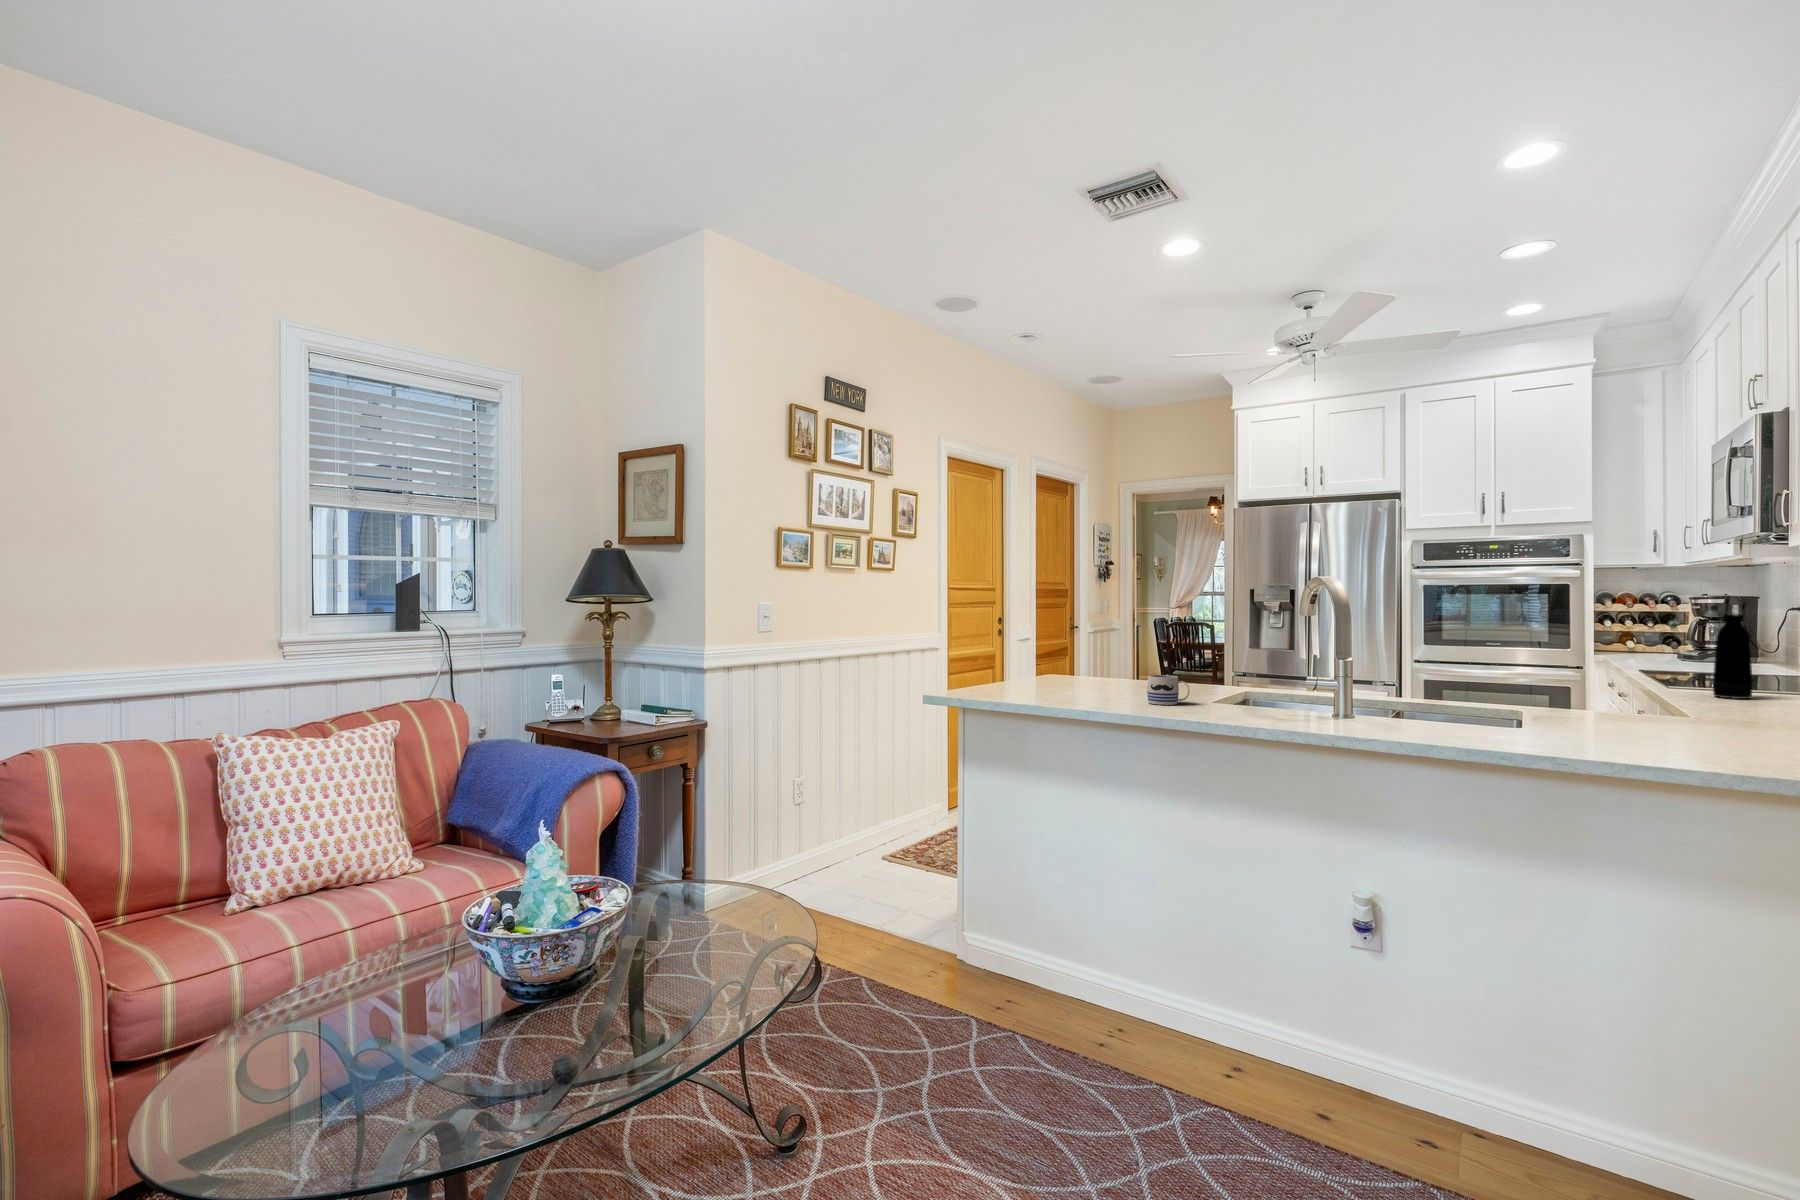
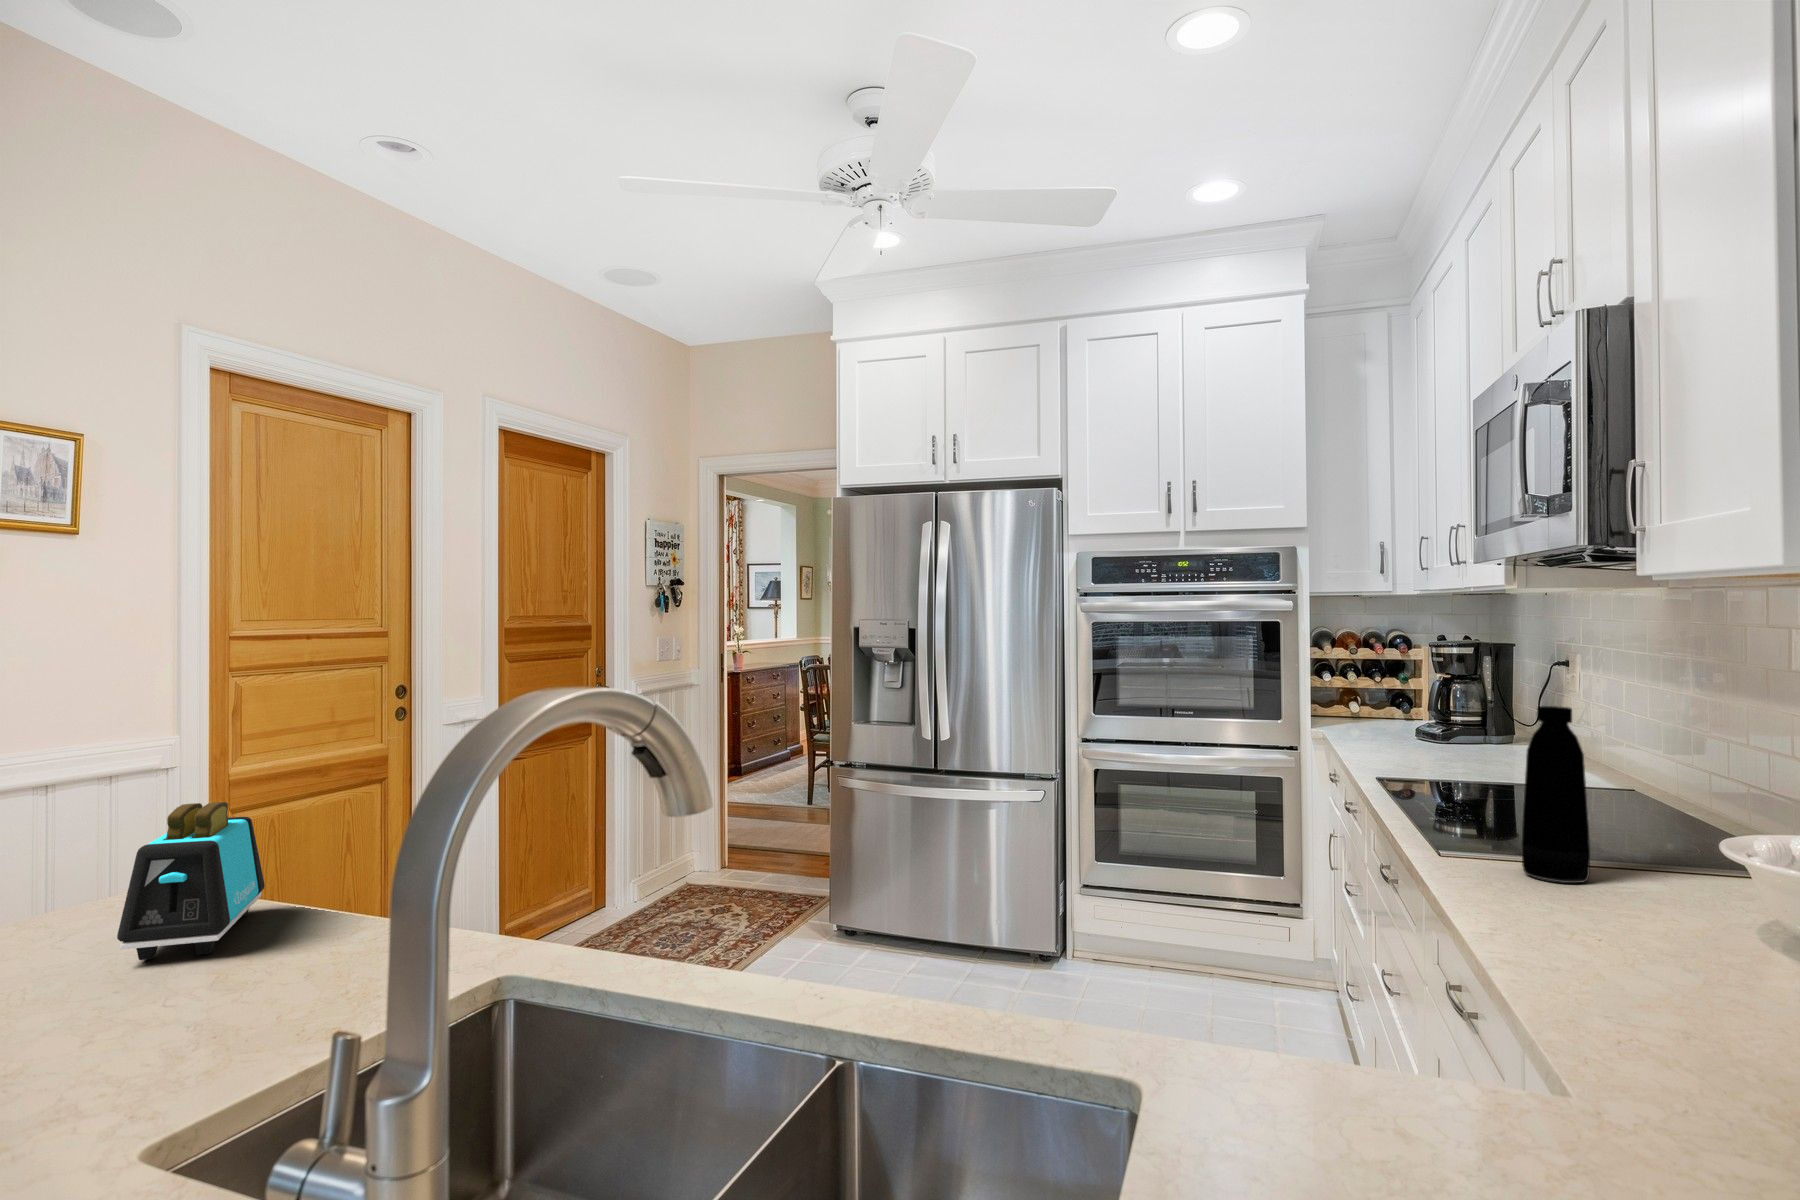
toaster: none [1076,641,1121,691] -> present [117,802,265,960]
mug: present [1147,675,1190,705] -> none [121,949,268,1070]

